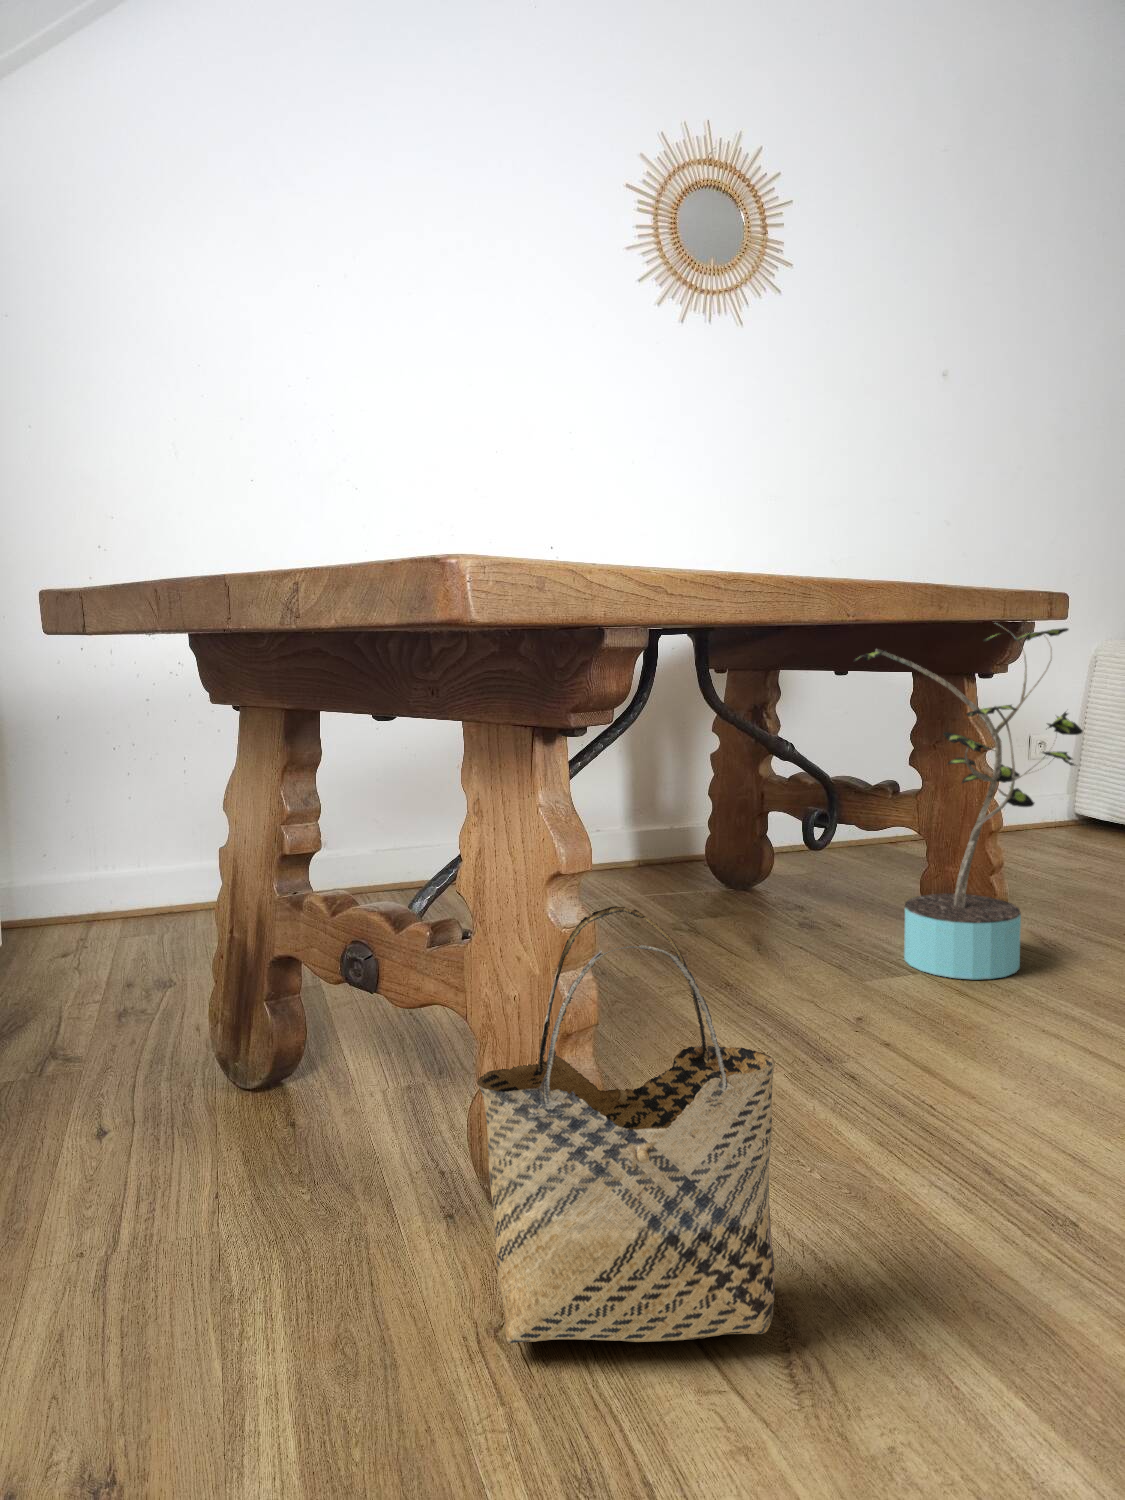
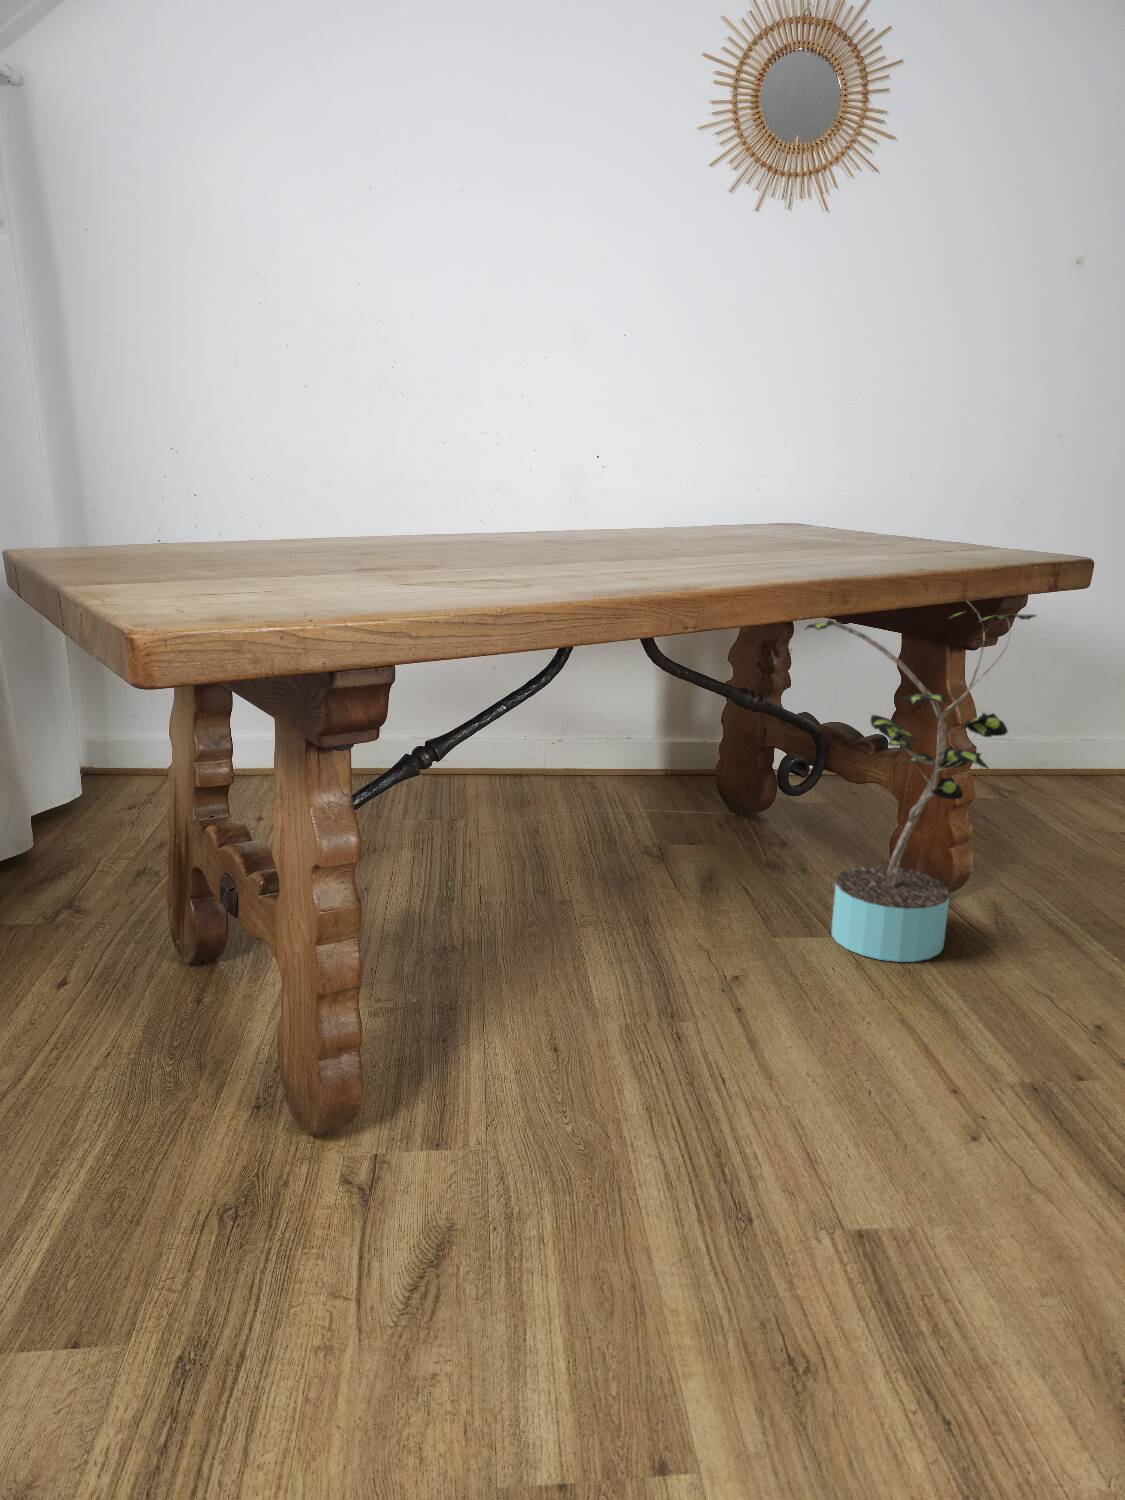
woven basket: present [477,906,775,1343] -> none [200,899,449,1260]

